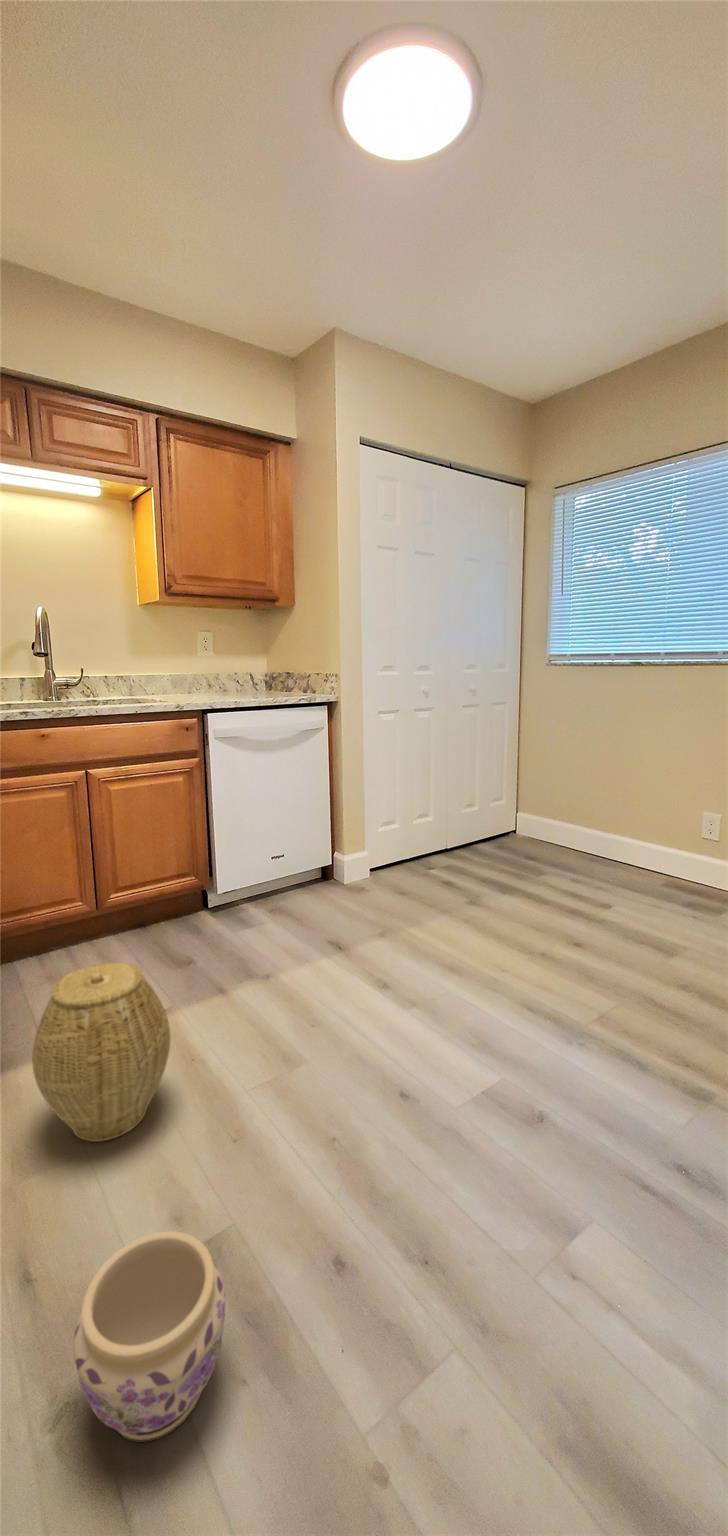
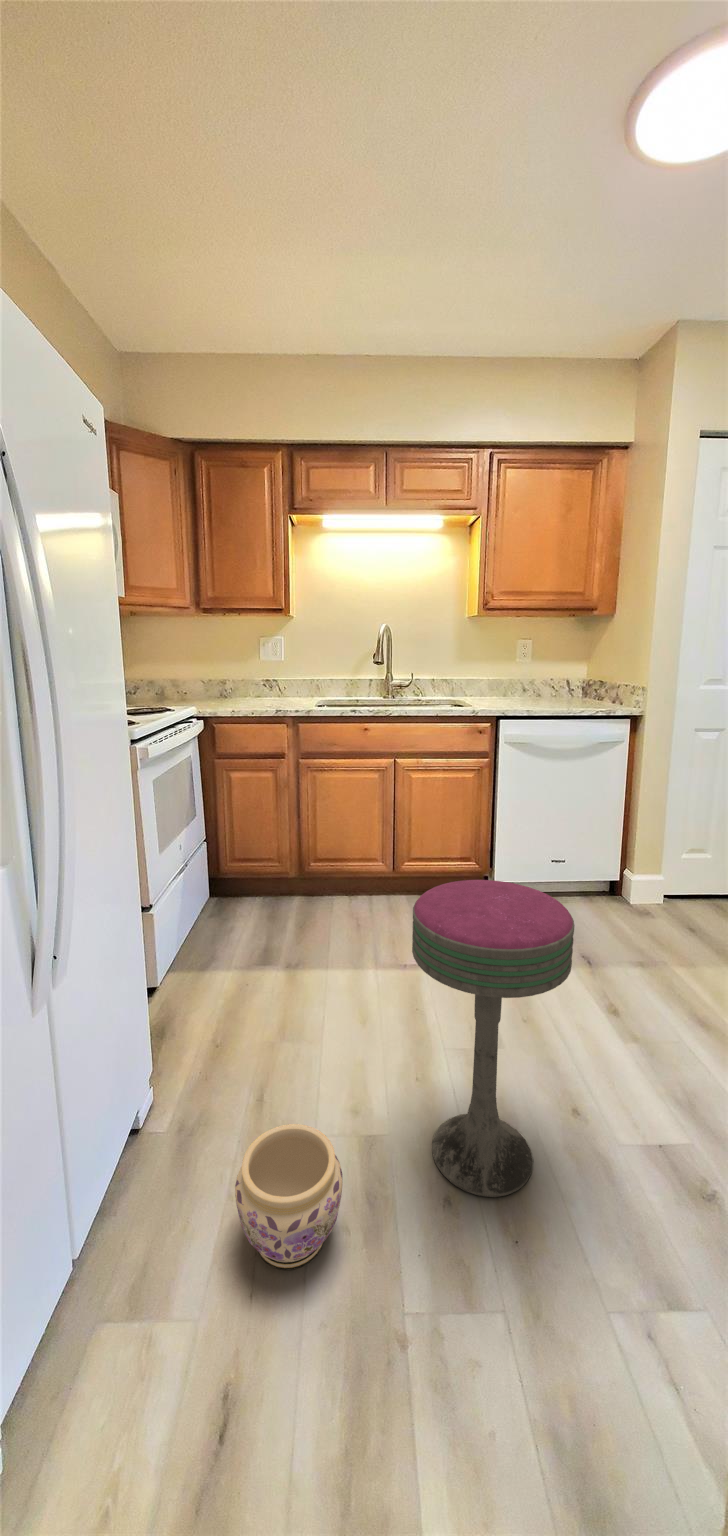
bar stool: none [235,869,407,1214] -> present [412,880,575,1197]
woven basket: present [32,962,171,1142] -> none [293,916,392,1052]

